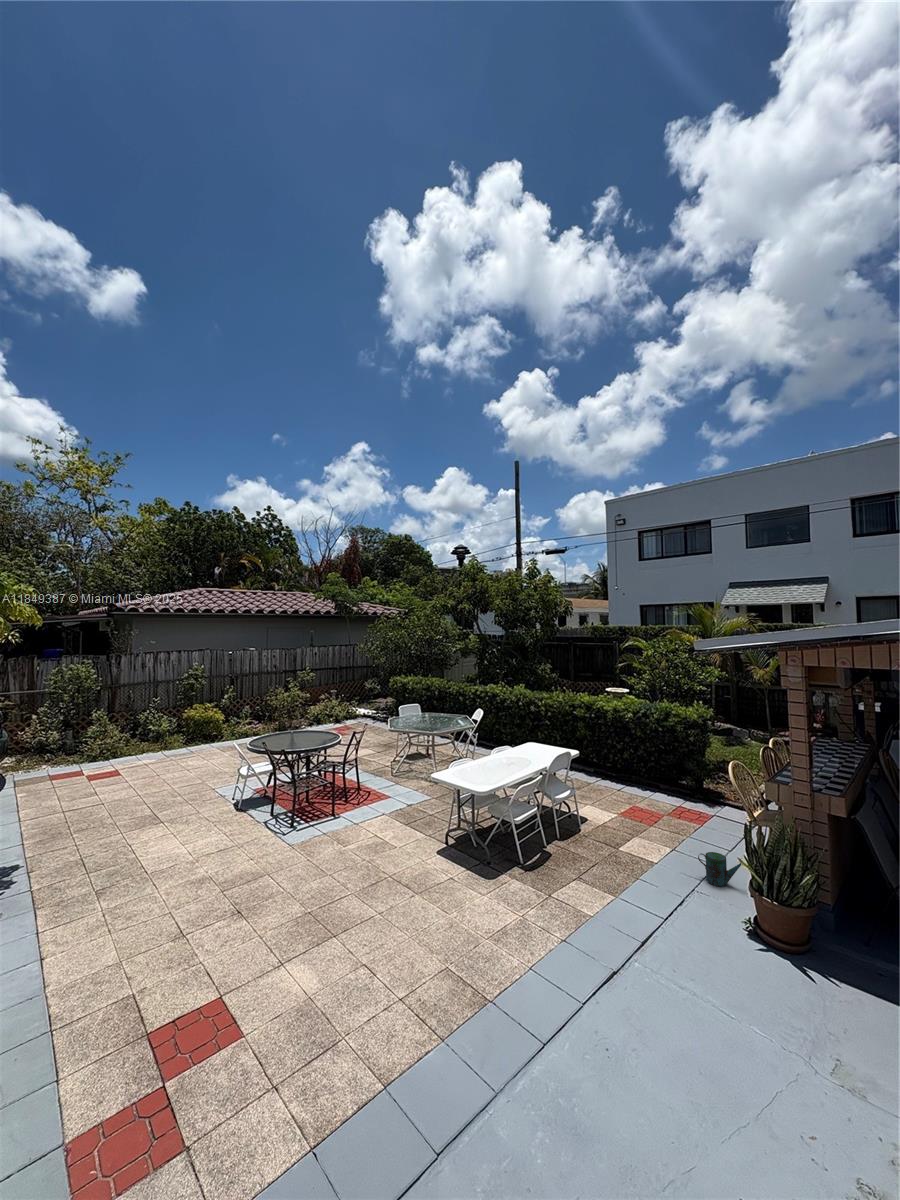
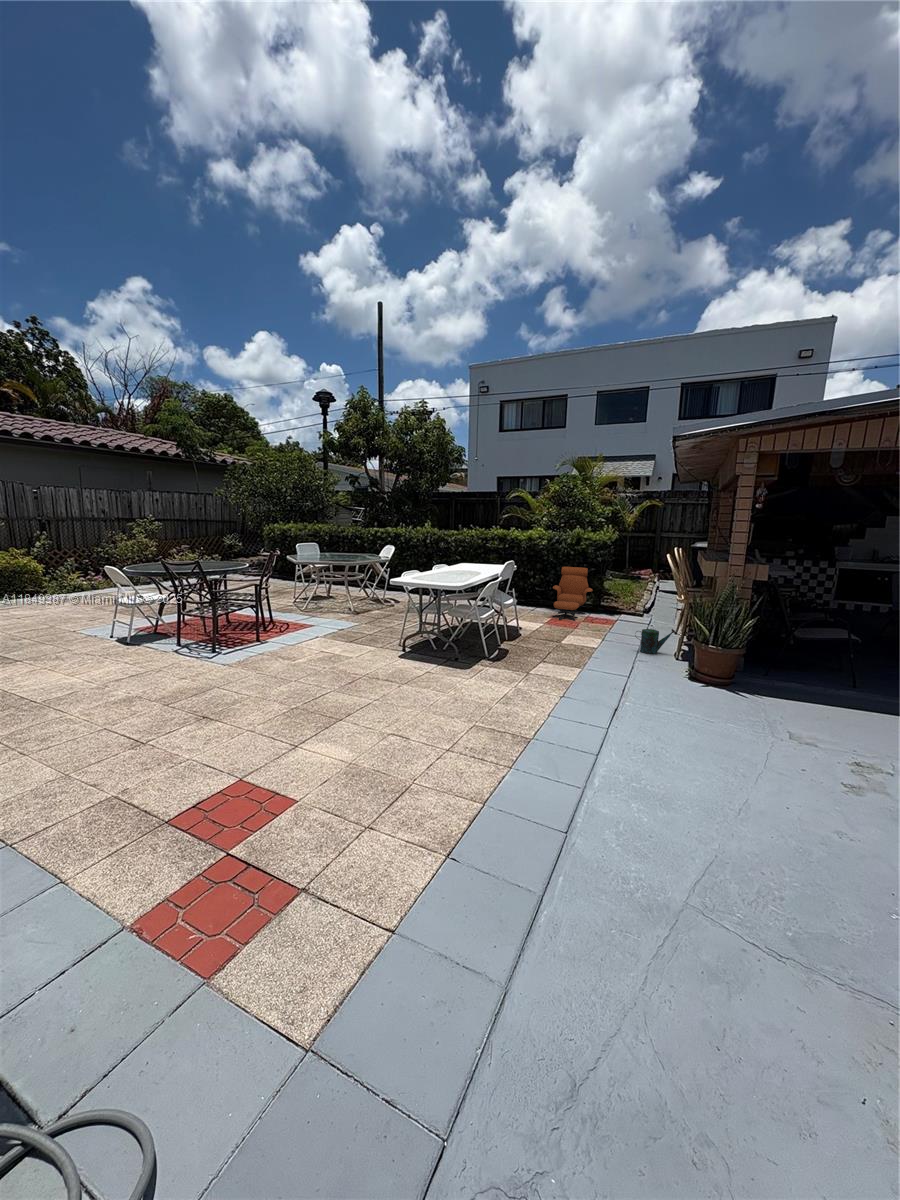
lounge chair: none [637,745,688,814] -> present [553,567,593,621]

